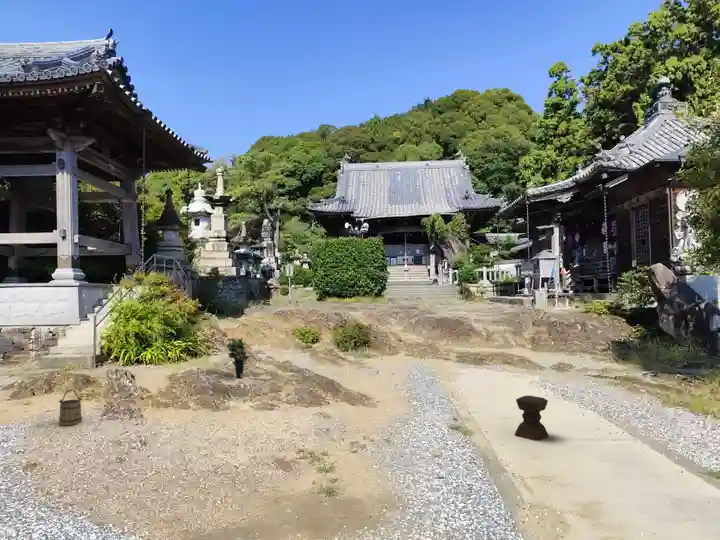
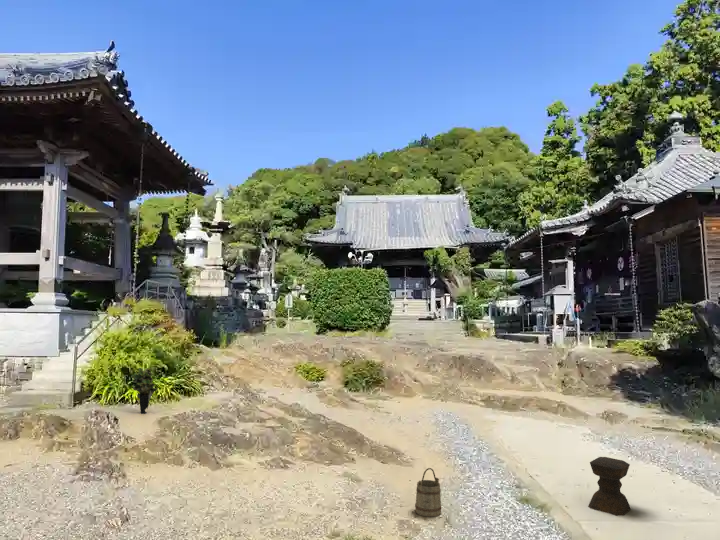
potted plant: present [227,338,249,378] -> present [131,367,157,413]
bucket: present [59,390,82,426] -> present [415,468,441,517]

